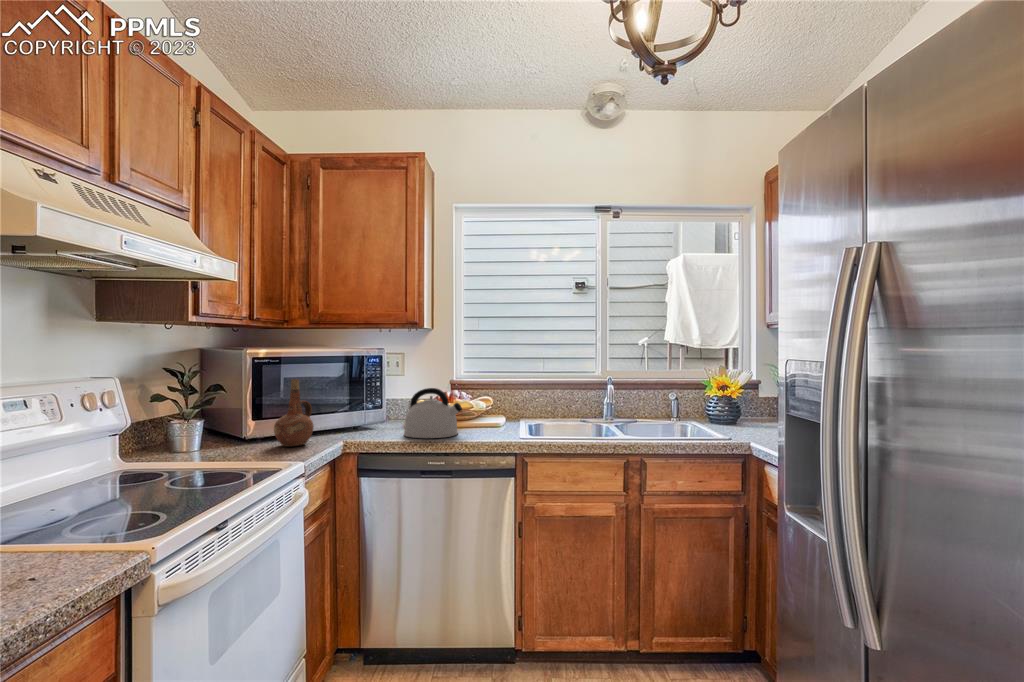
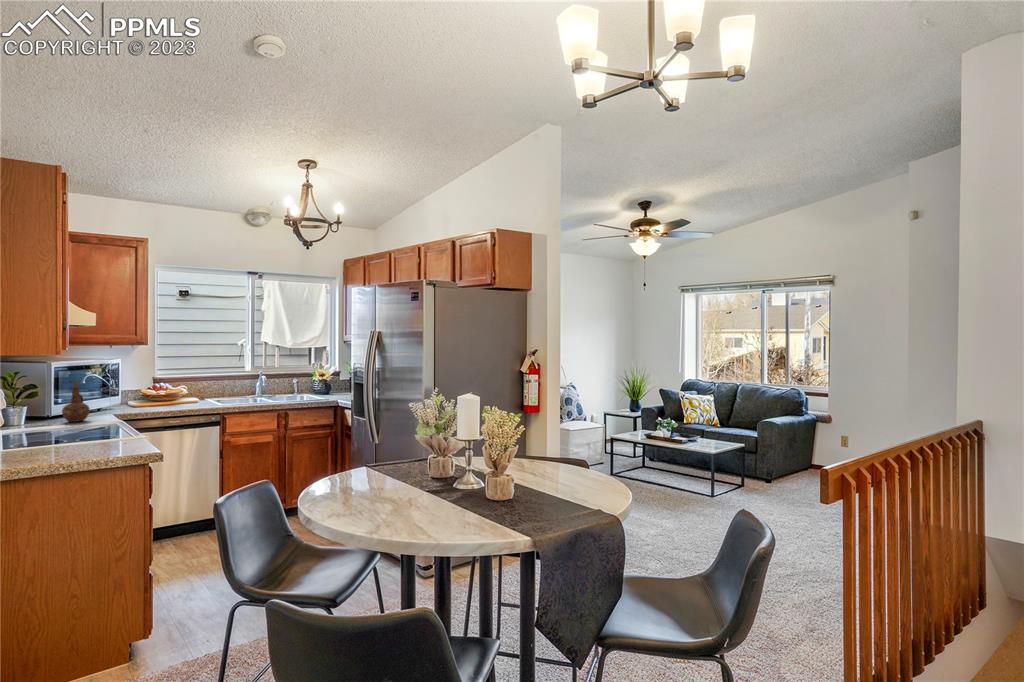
kettle: present [404,388,462,438] -> none [138,383,179,412]

